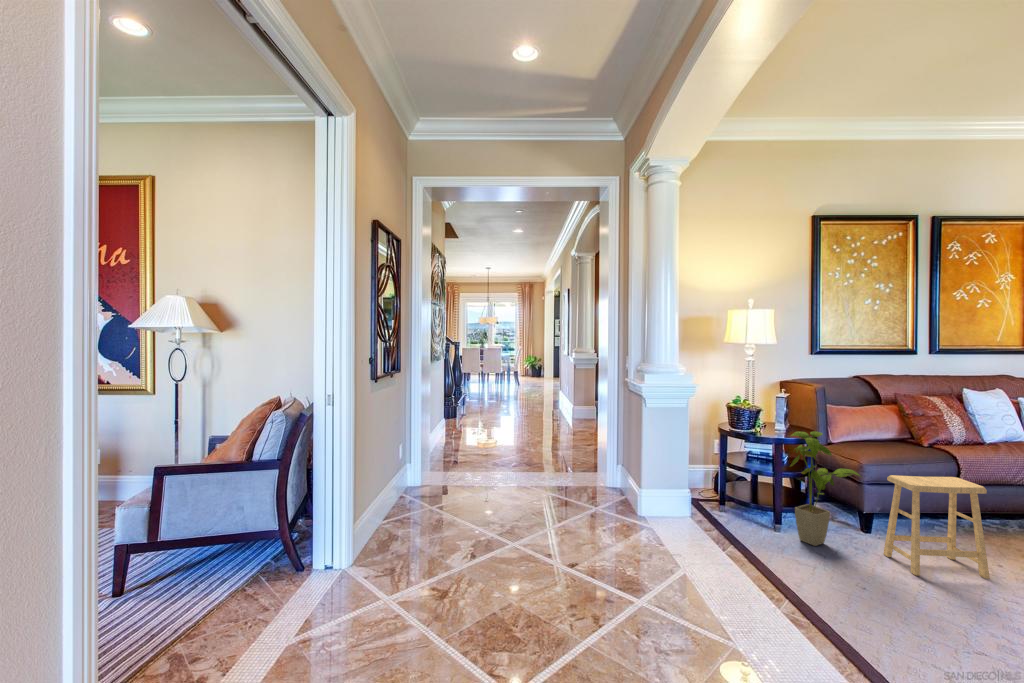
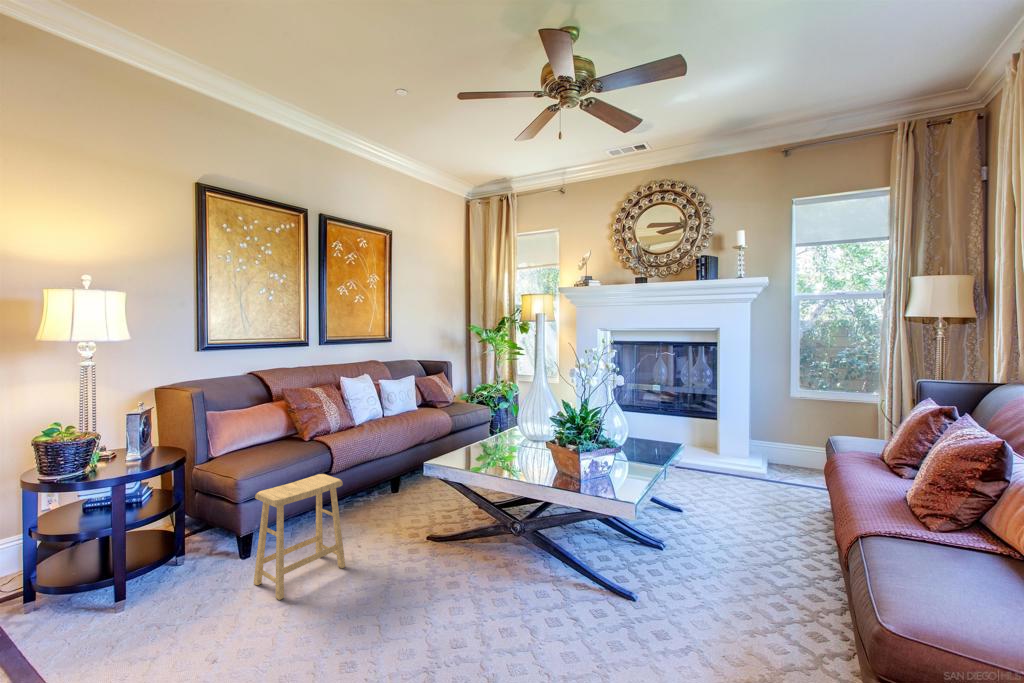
house plant: present [790,432,860,546] -> none [126,460,227,613]

